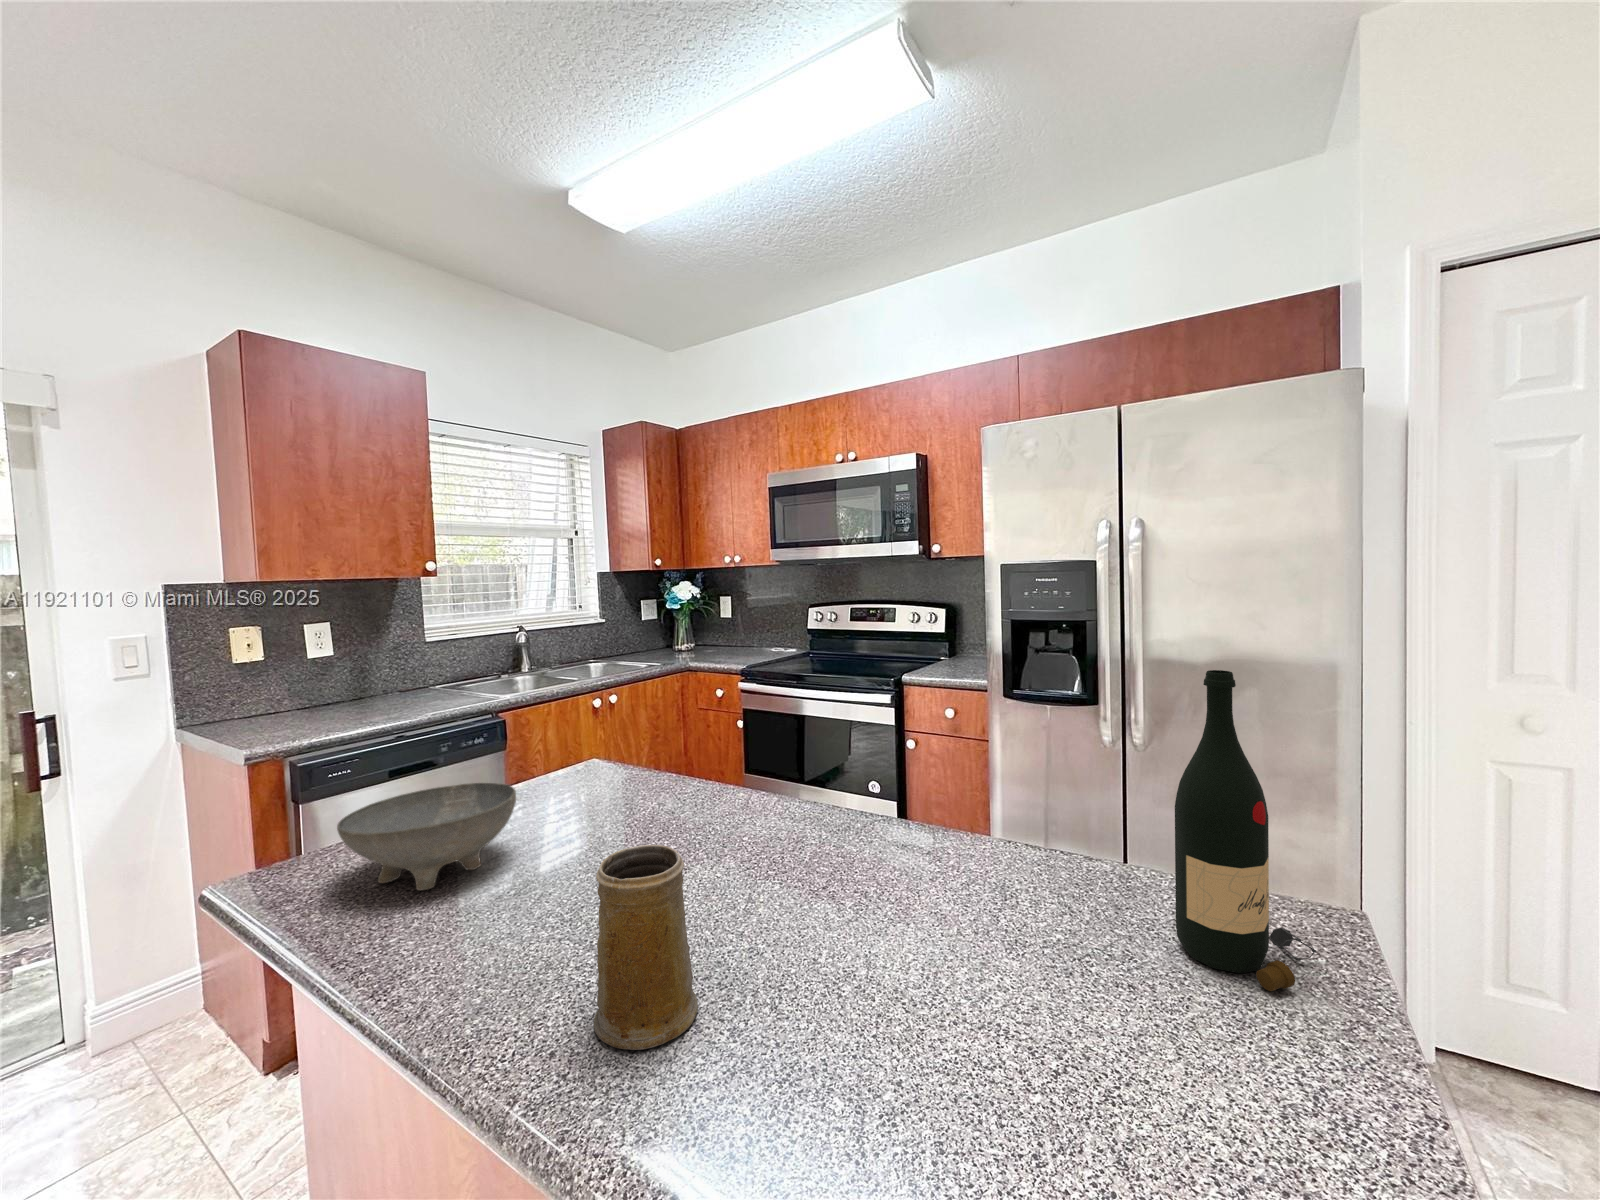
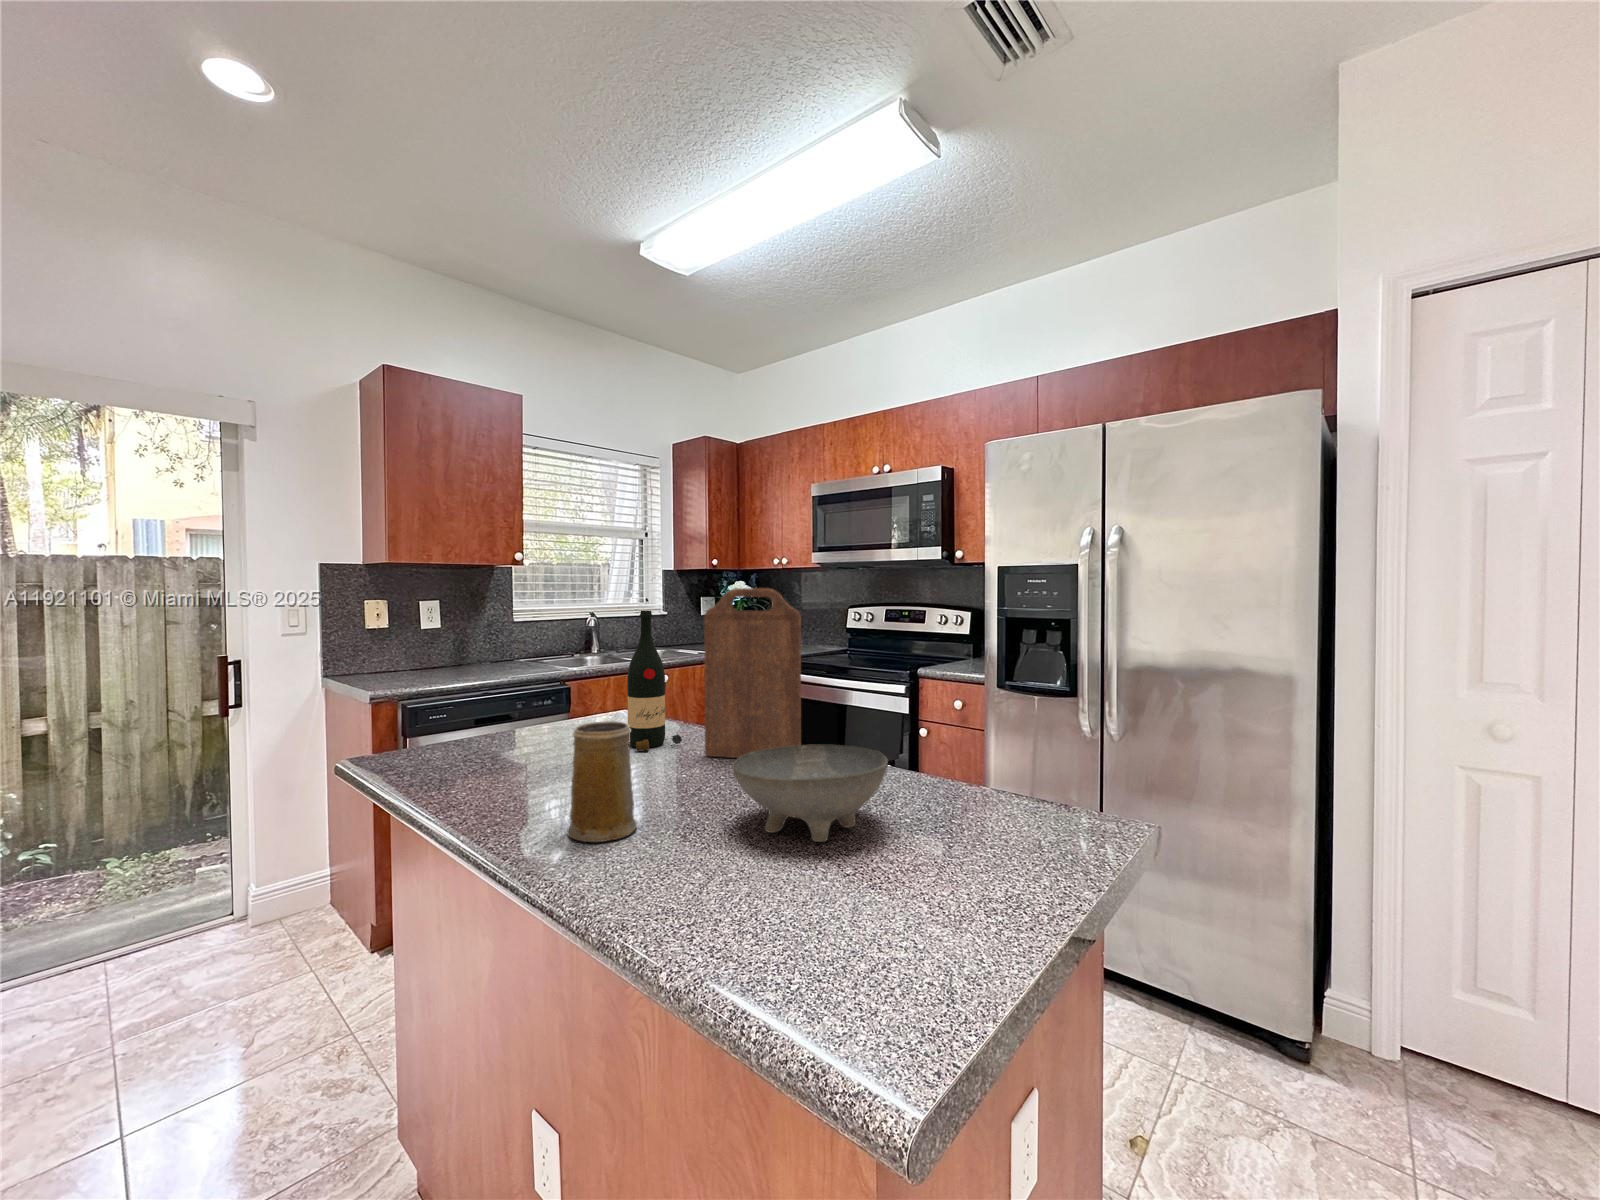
cutting board: none [721,616,855,836] -> present [704,588,801,758]
wine bottle: present [1175,670,1316,991] -> present [627,610,682,750]
bowl: present [337,783,516,890] -> present [732,745,888,842]

